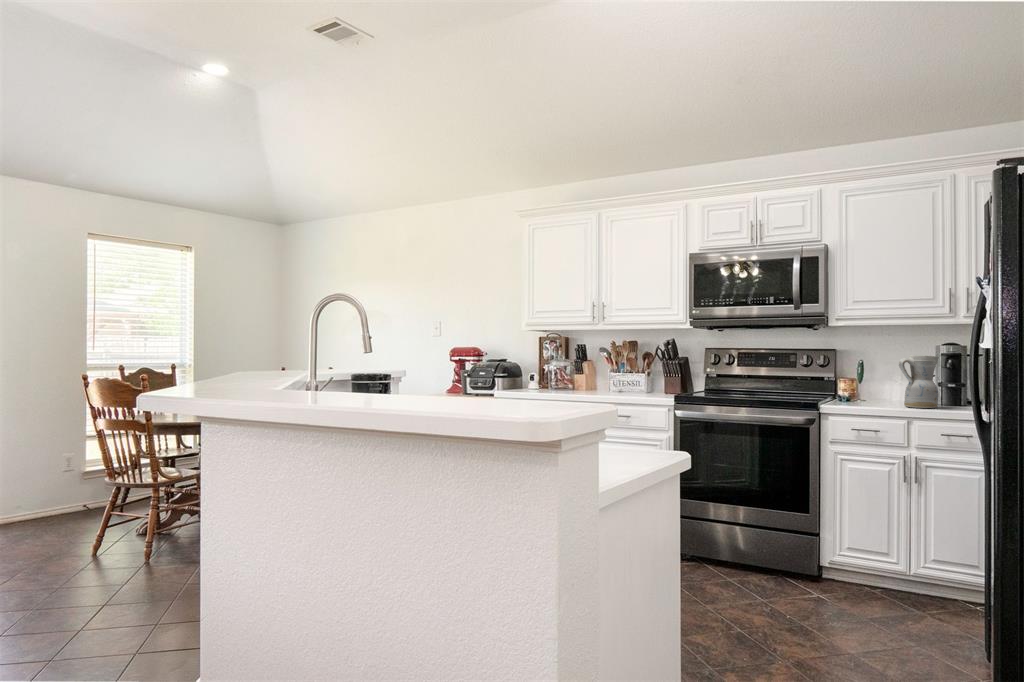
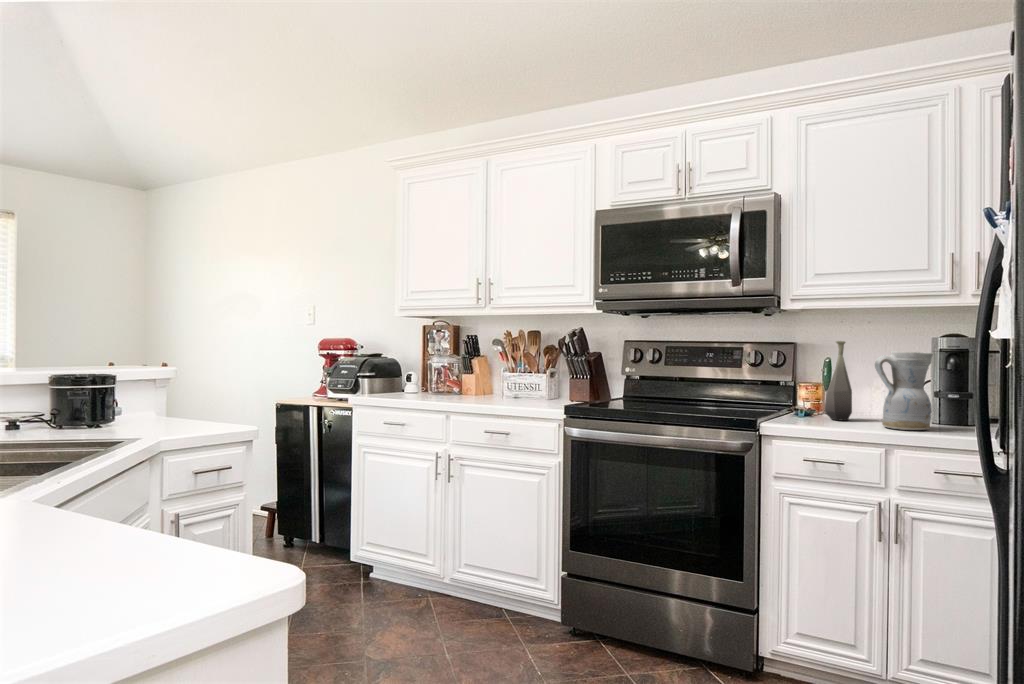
bottle: none [862,348,882,403] -> present [825,341,852,421]

